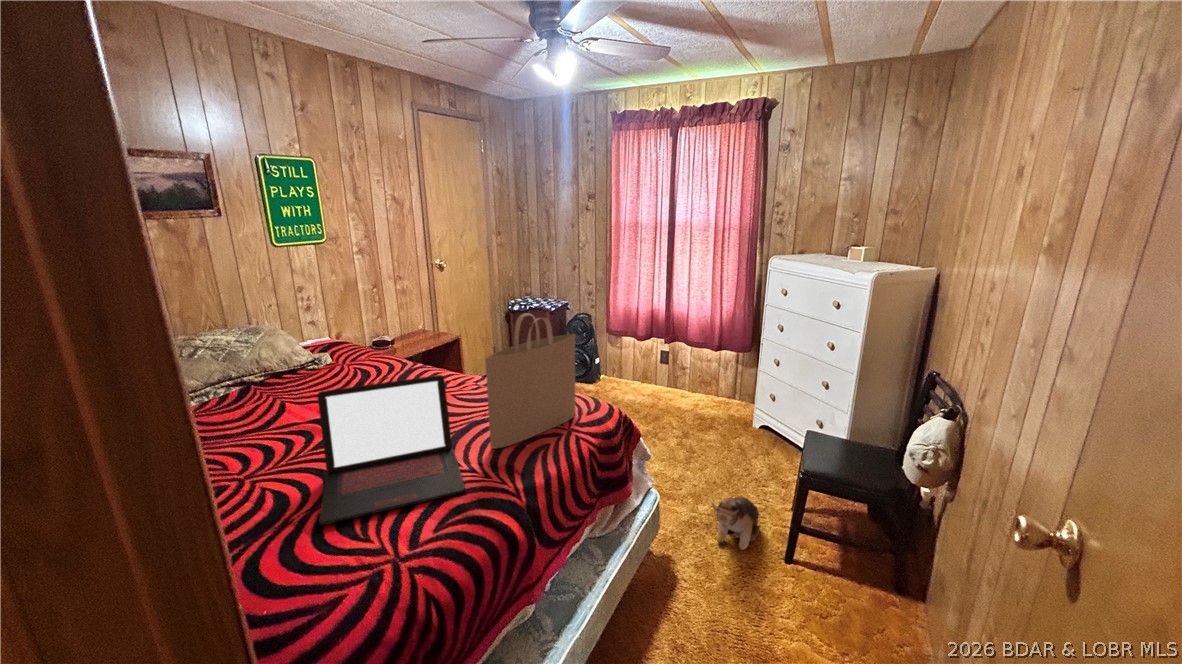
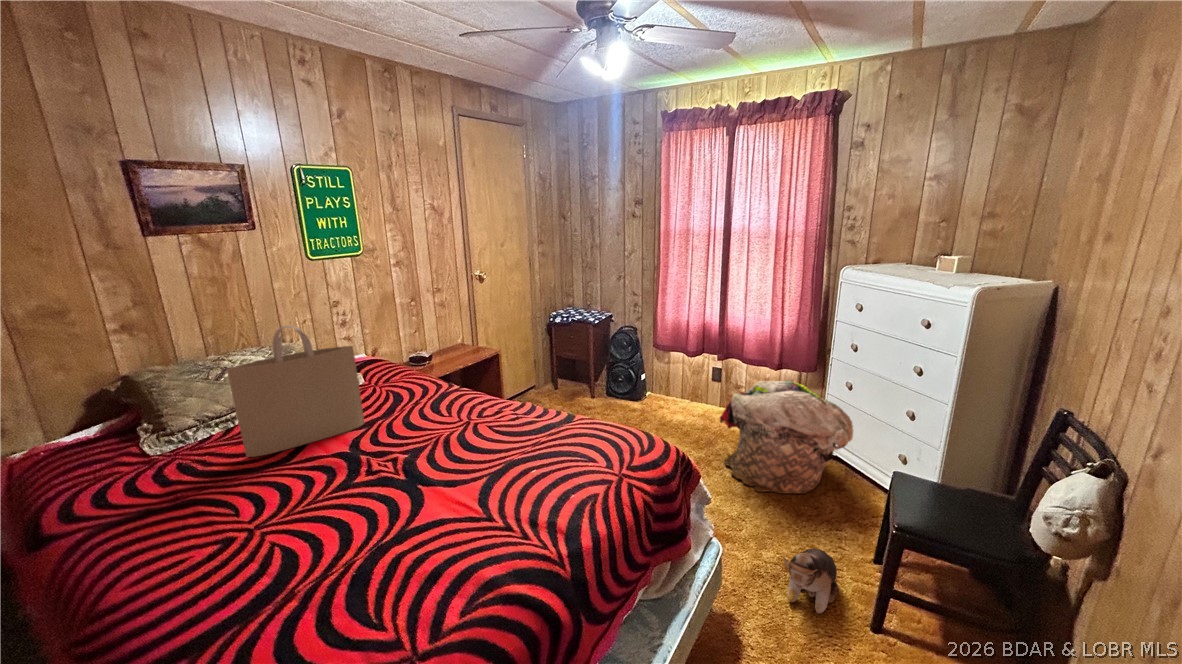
tote bag: present [485,313,575,448] -> present [227,325,364,457]
laundry basket: none [665,358,778,458] -> present [720,381,853,494]
laptop: present [317,375,465,525] -> none [330,412,500,597]

